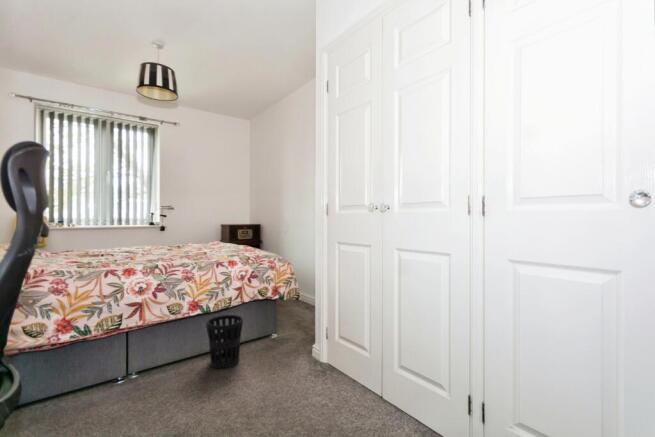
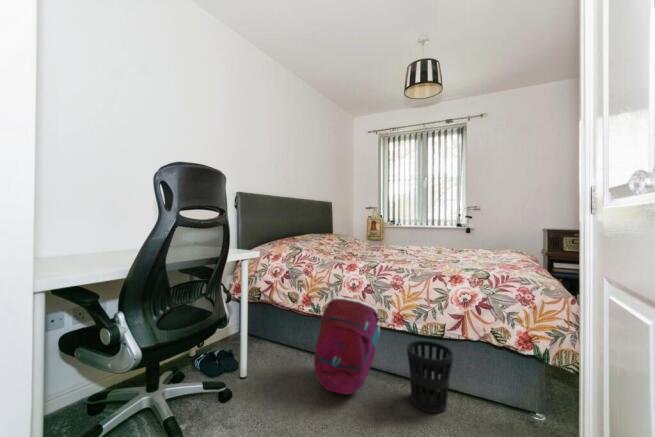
backpack: none [105,298,183,402] -> present [314,297,380,394]

